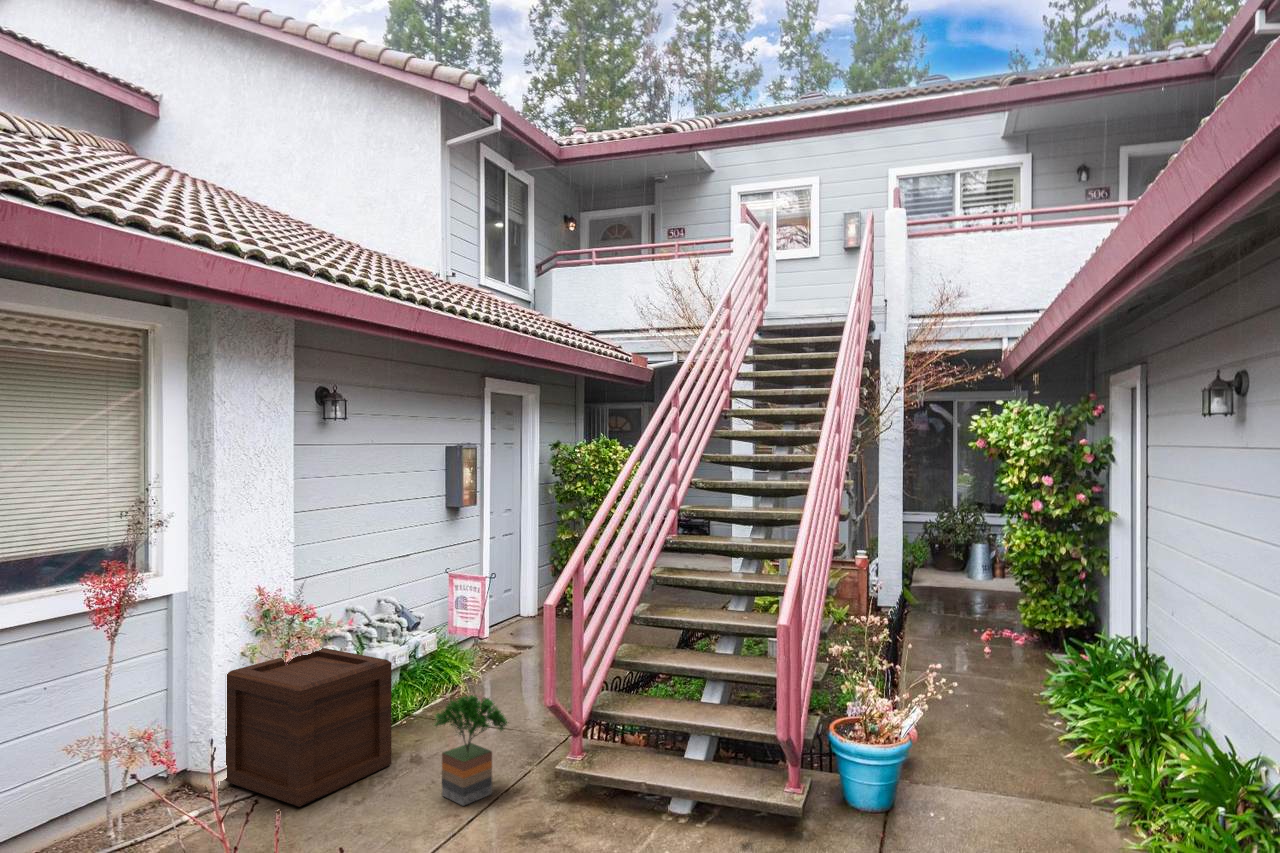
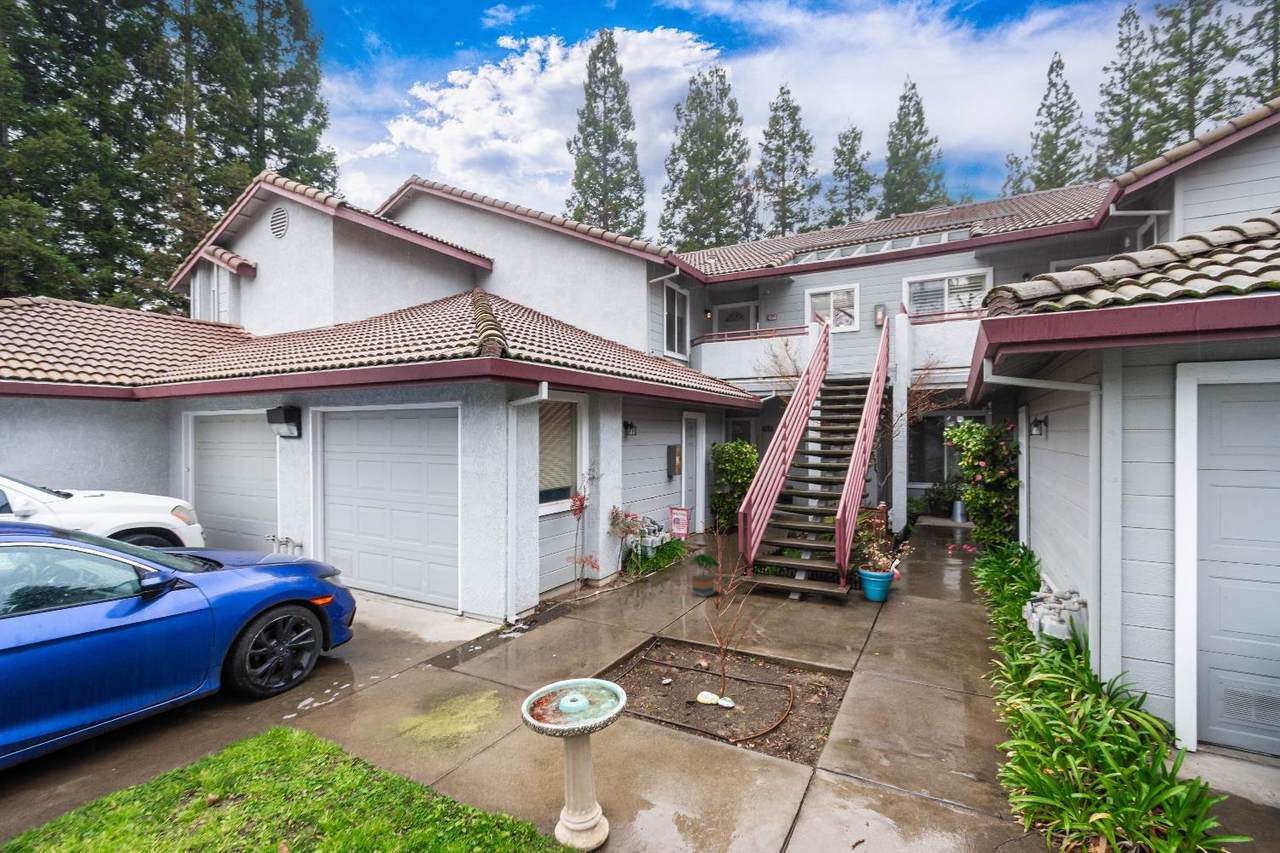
wooden crate: present [225,648,392,807] -> none [600,536,666,596]

